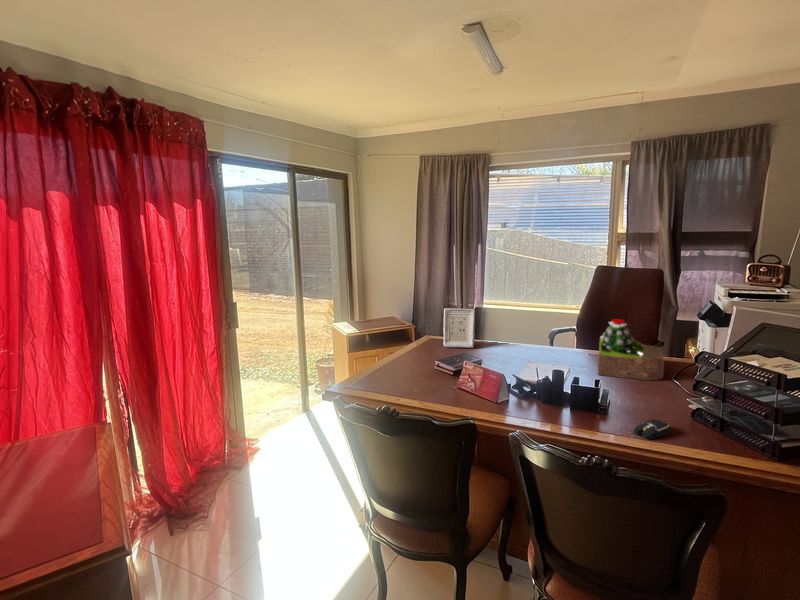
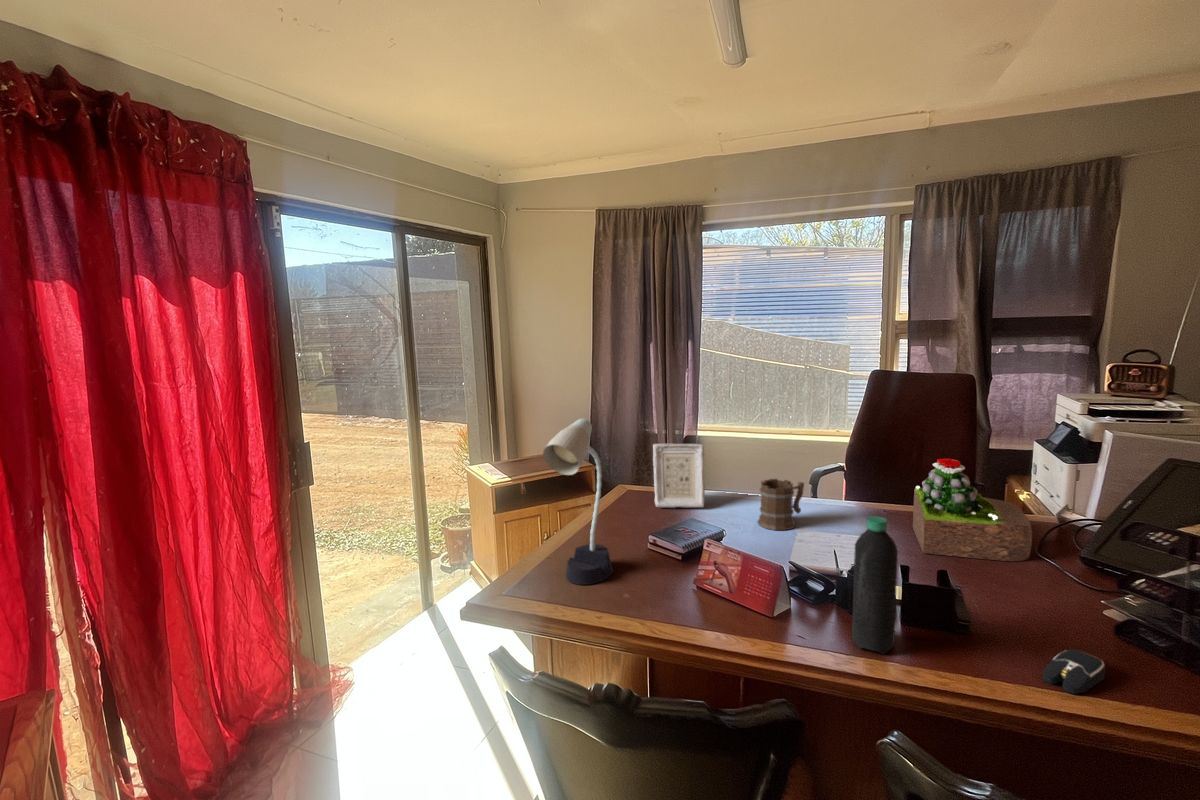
desk lamp: none [371,289,411,384] -> present [543,419,613,585]
mug: none [504,330,534,361] -> present [758,479,804,530]
water bottle: none [537,344,561,419] -> present [852,516,898,654]

